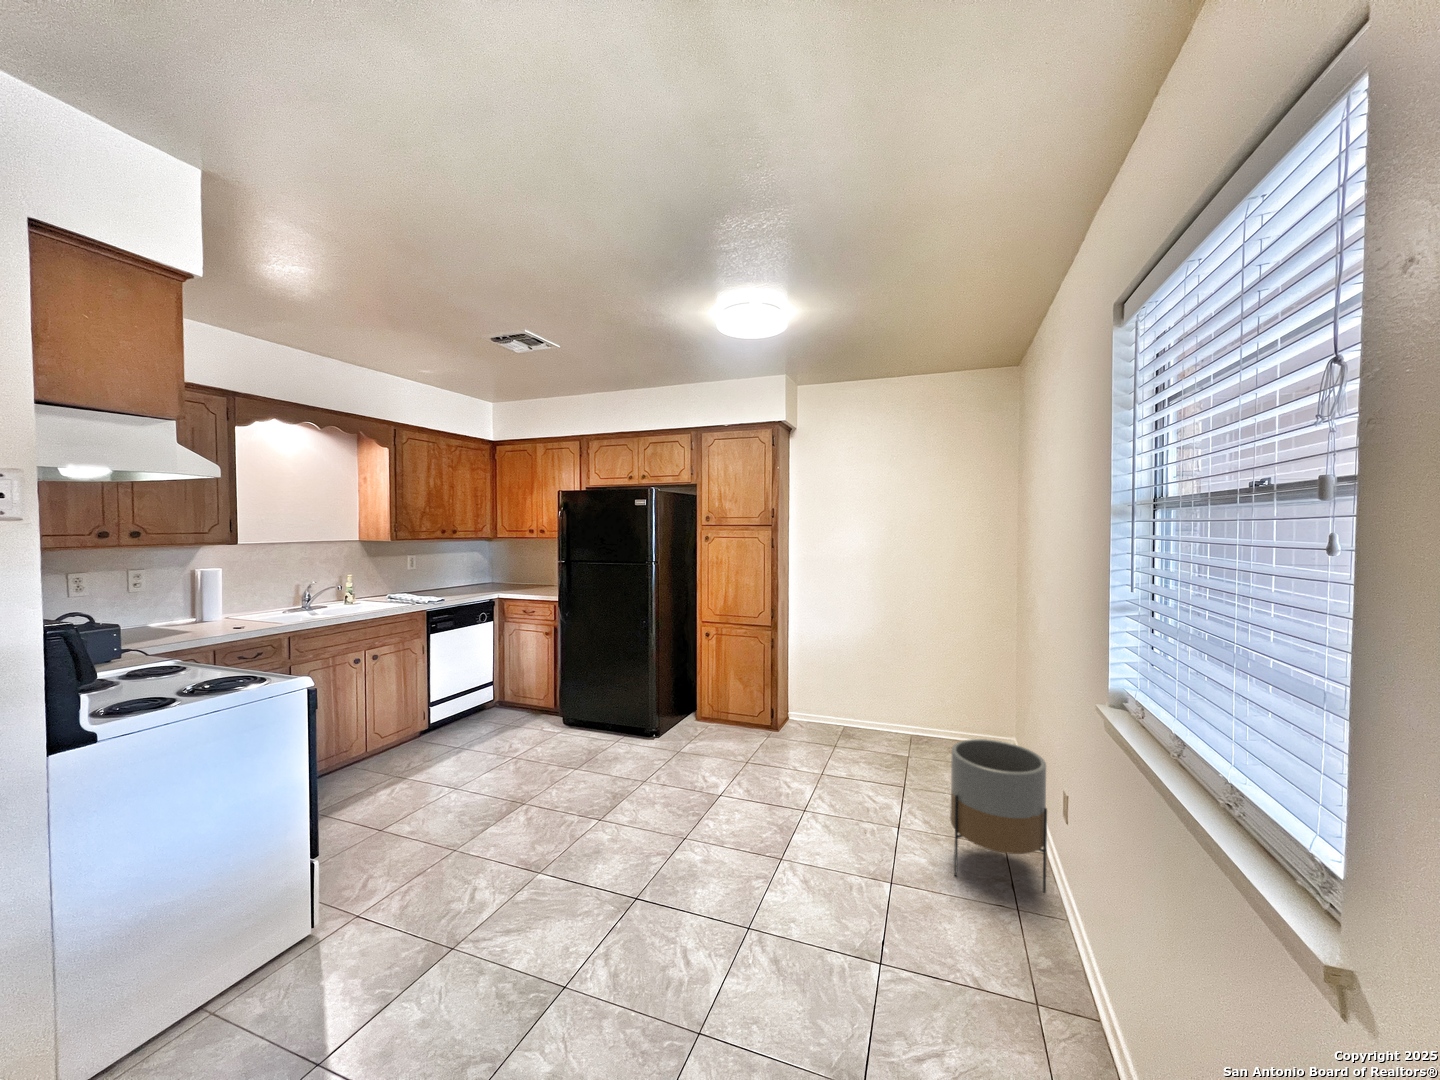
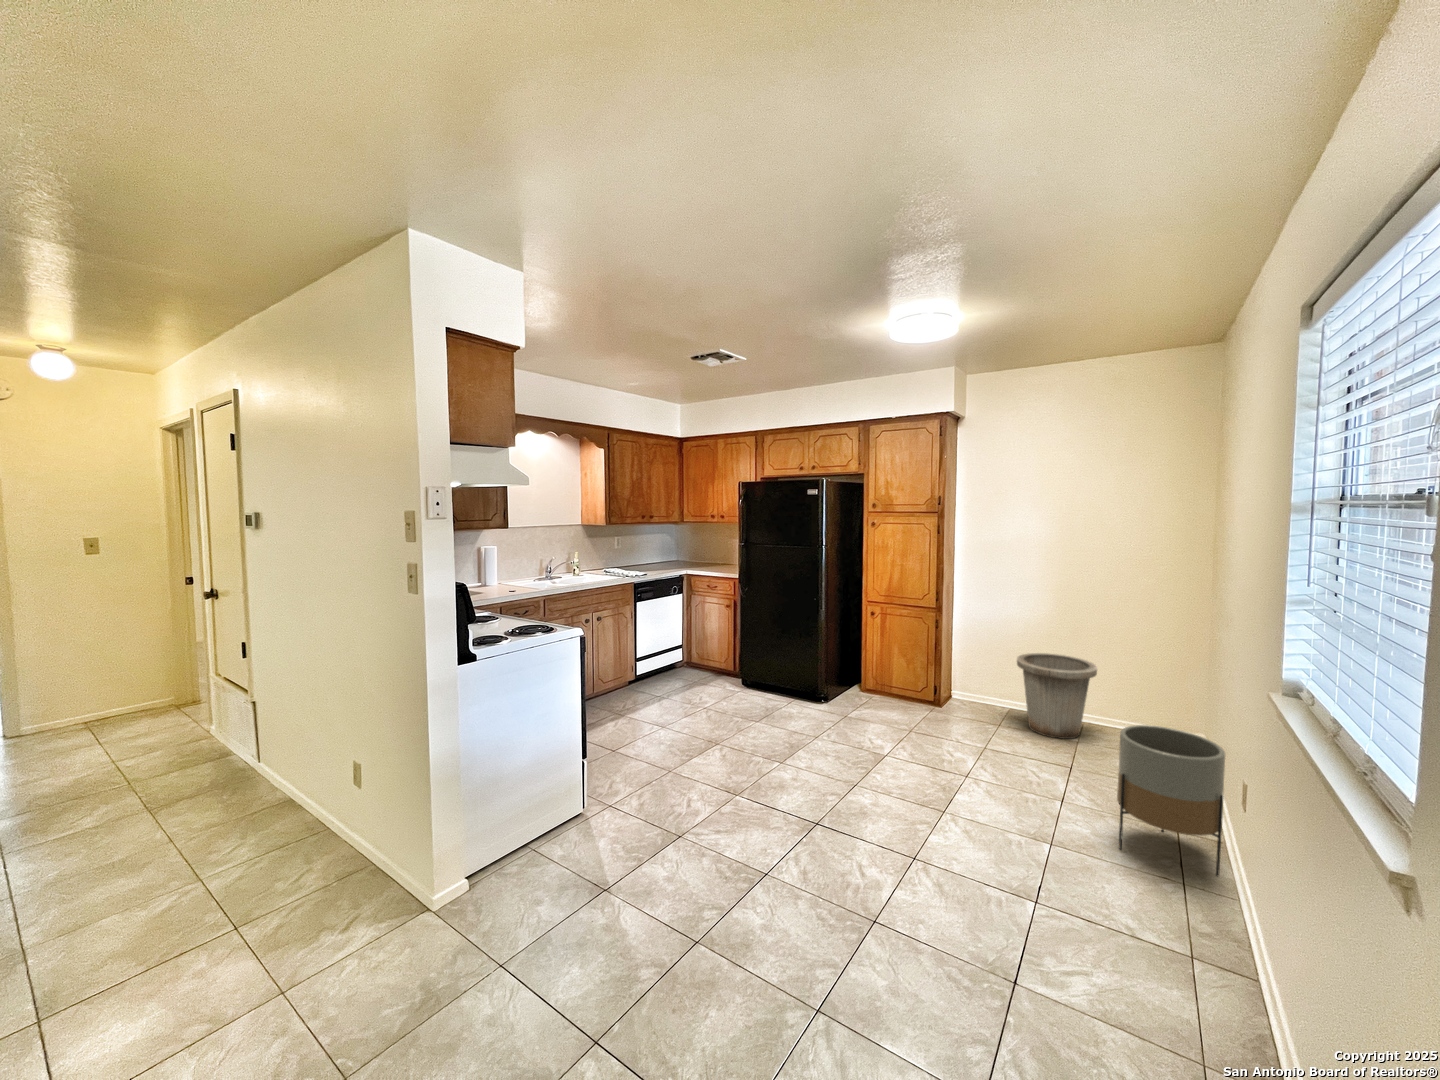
trash can: none [848,666,921,753] -> present [1017,653,1097,739]

